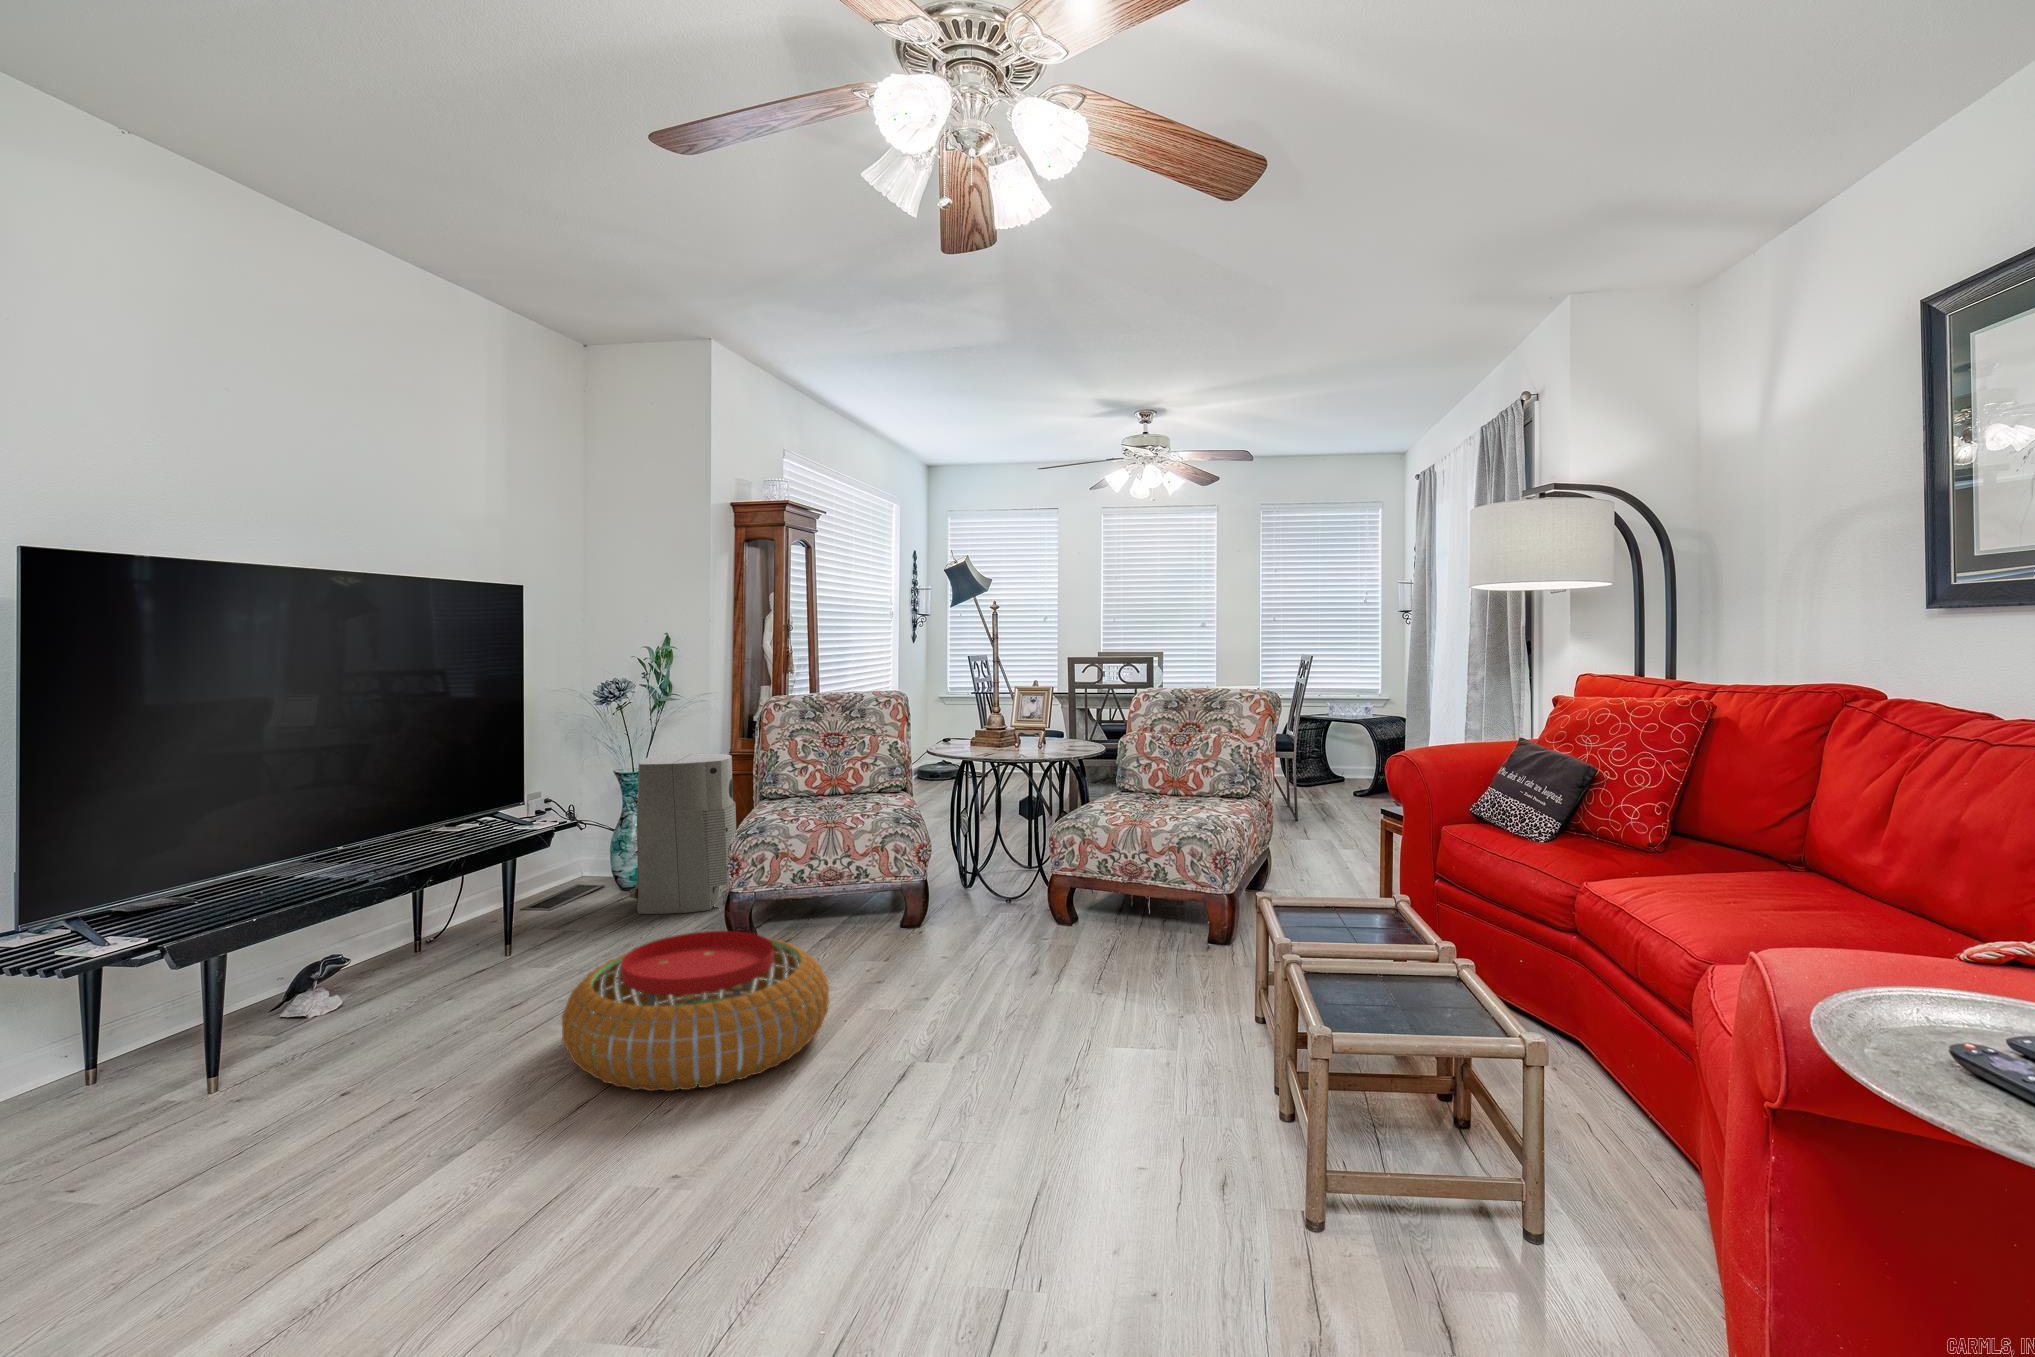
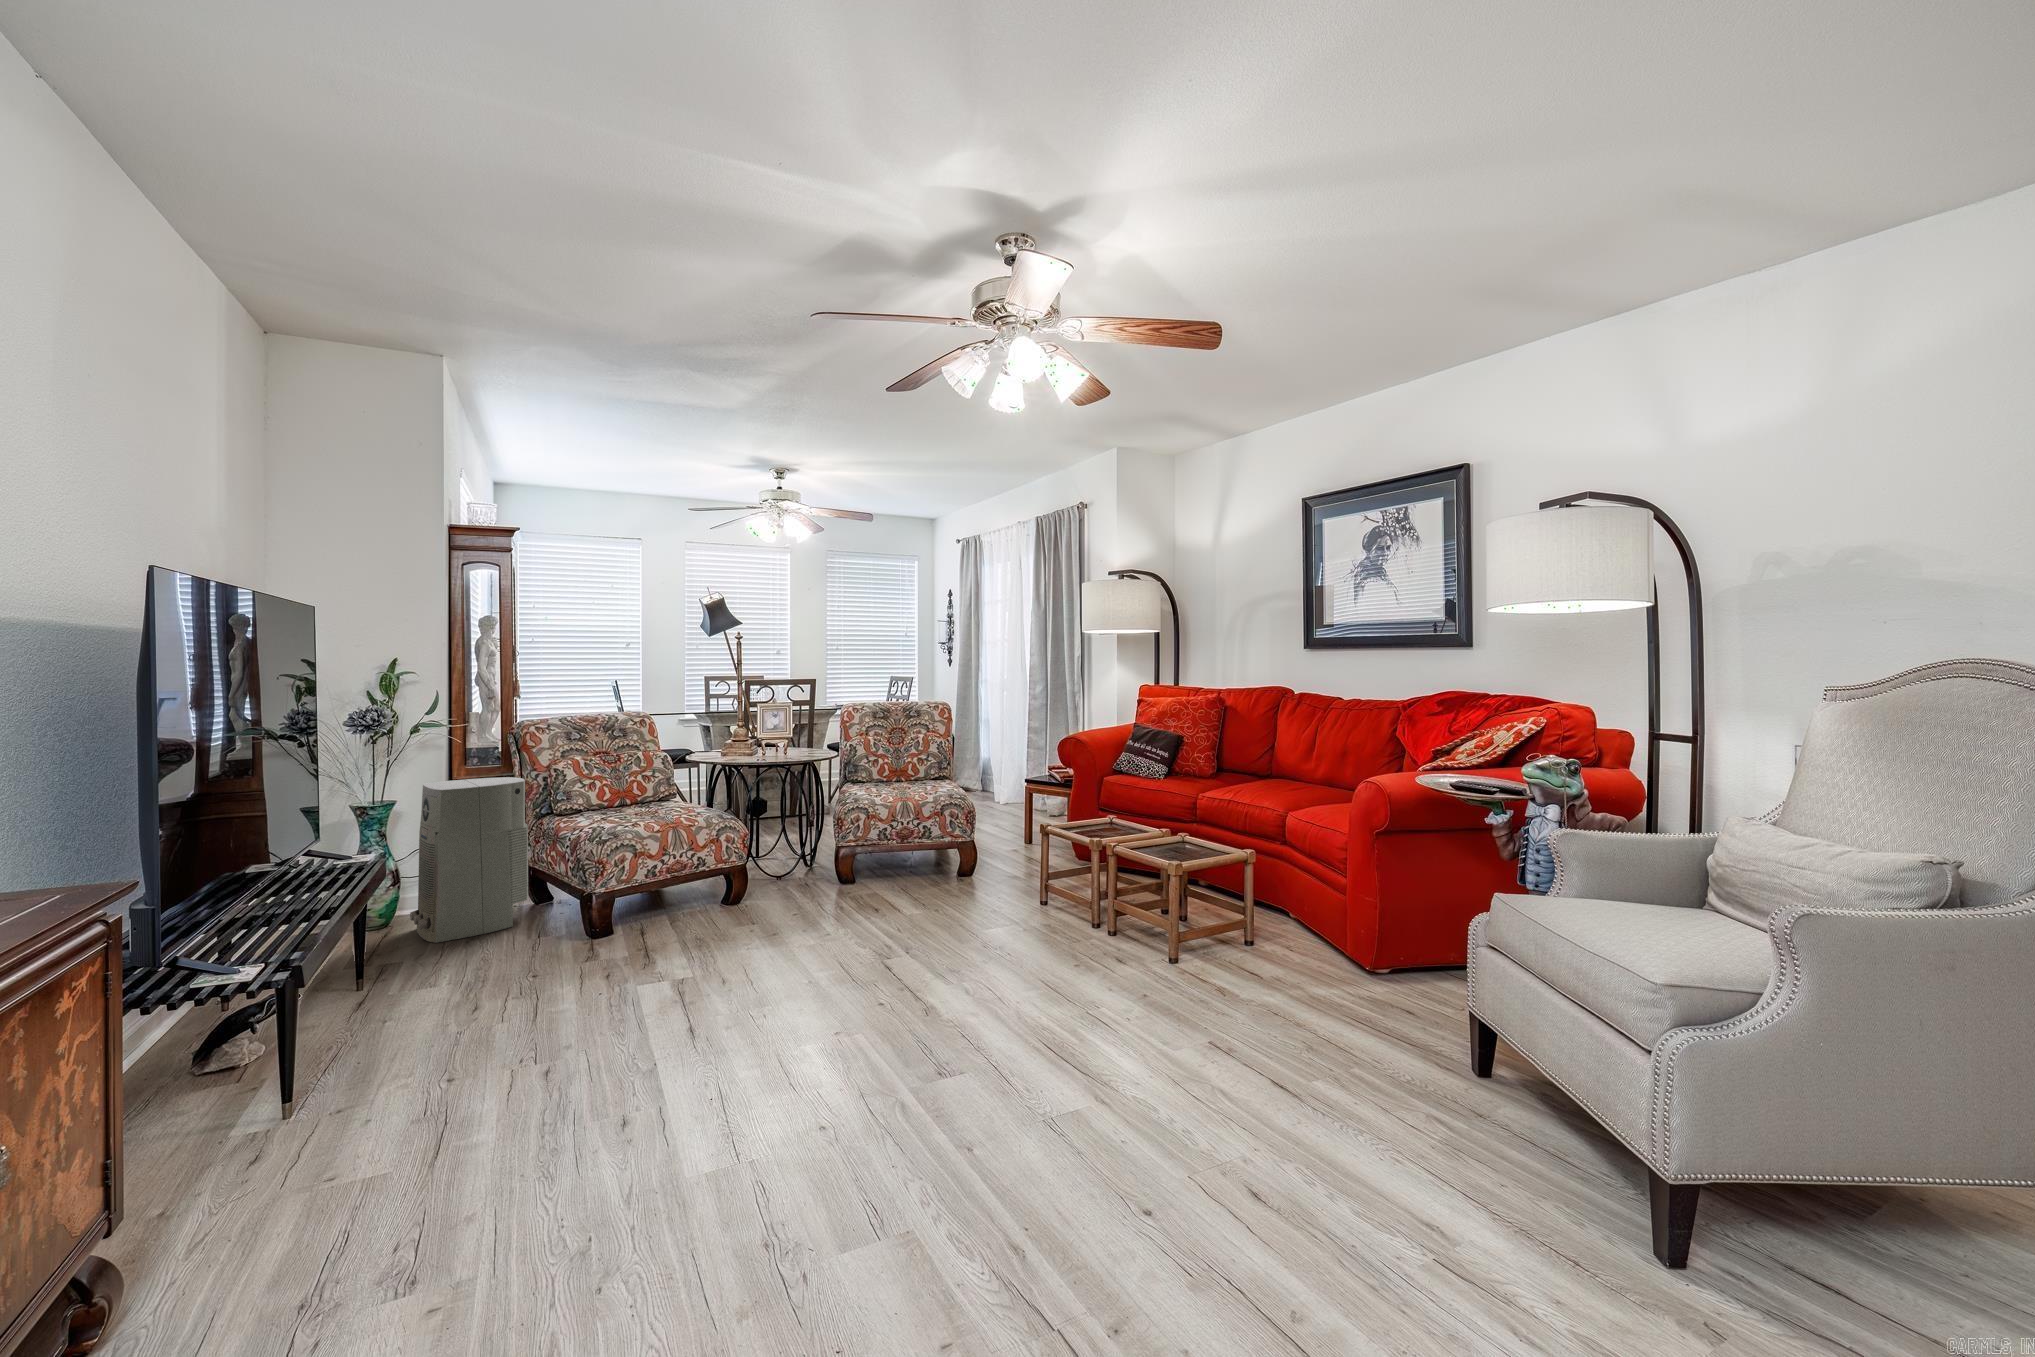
pouf: present [562,931,829,1091] -> none [599,903,825,1033]

